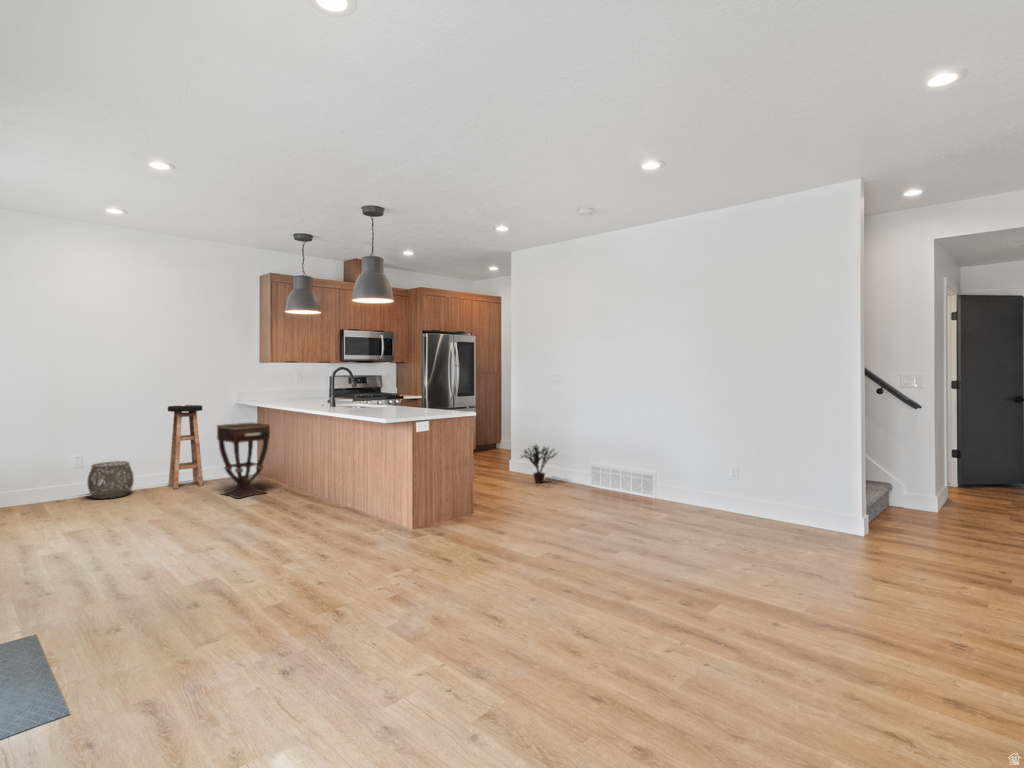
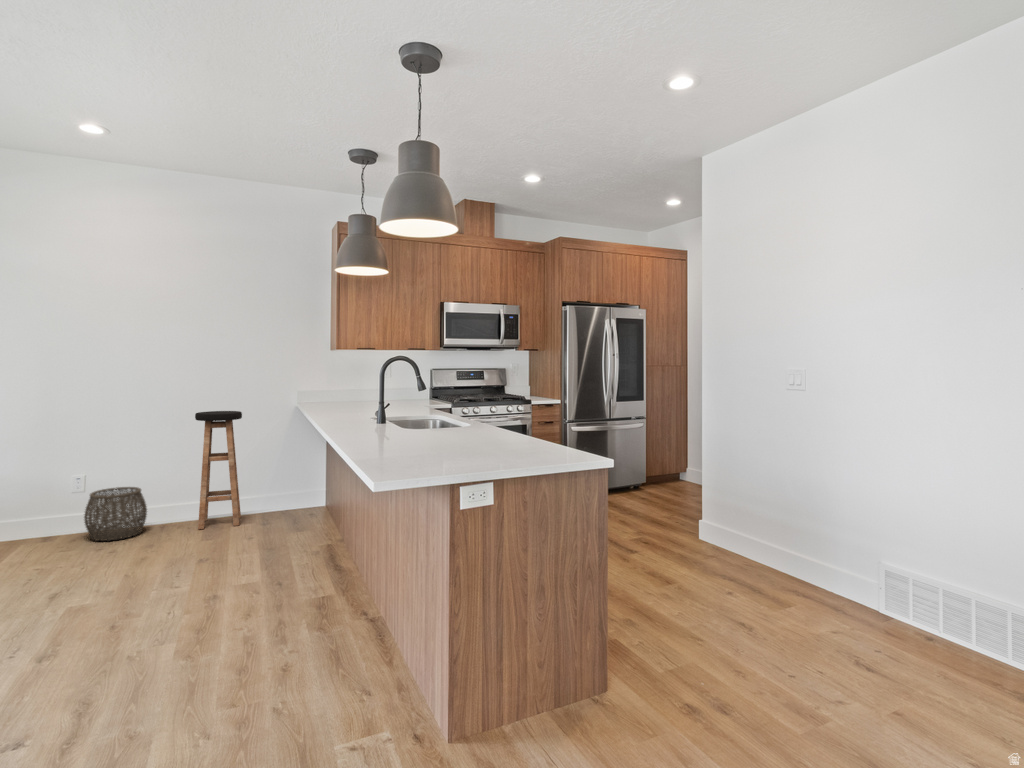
side table: present [217,423,270,498] -> none [234,441,304,562]
potted plant: present [521,445,555,483] -> none [715,502,798,581]

